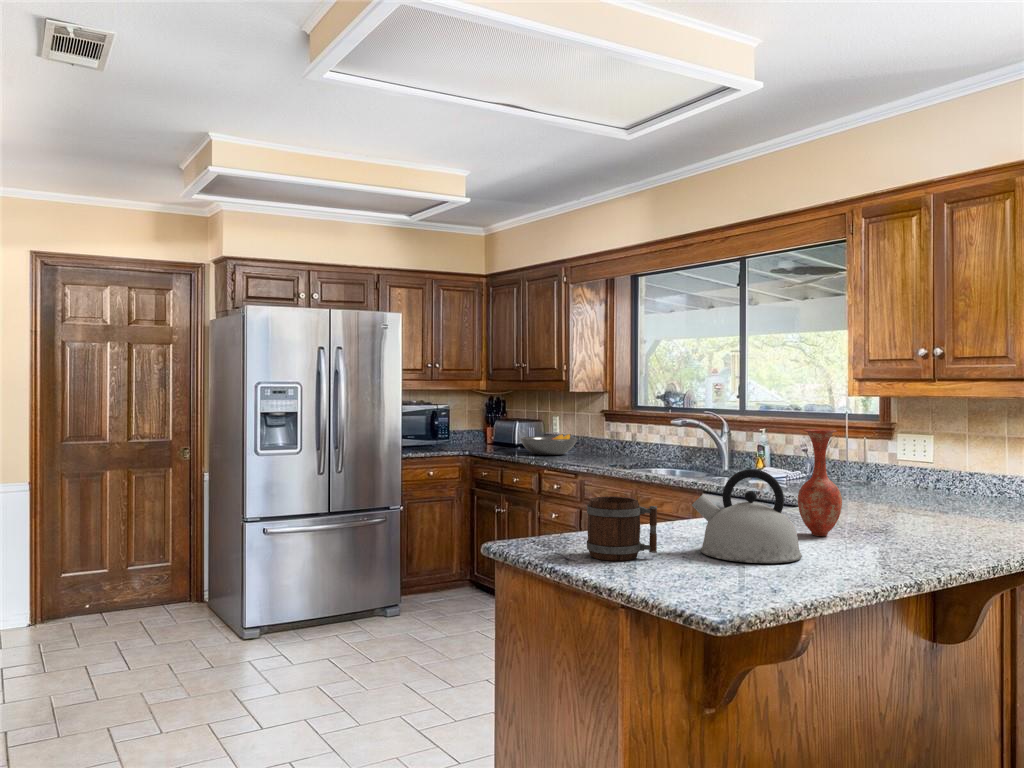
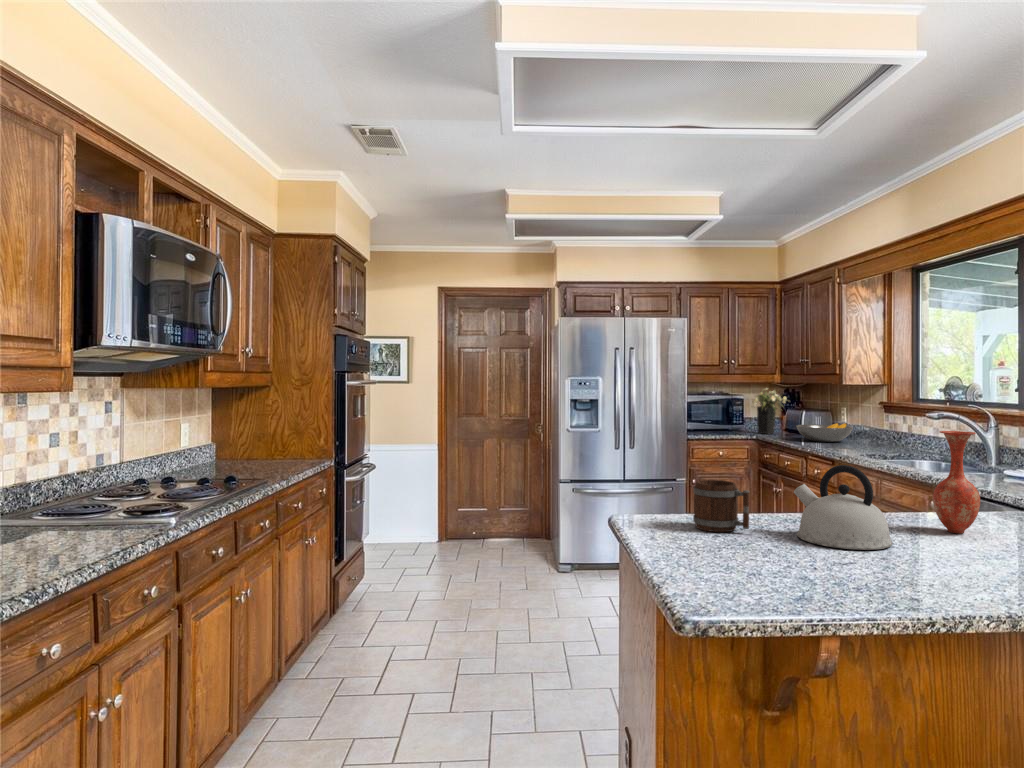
flower arrangement: none [461,396,505,450] -> present [753,389,786,434]

